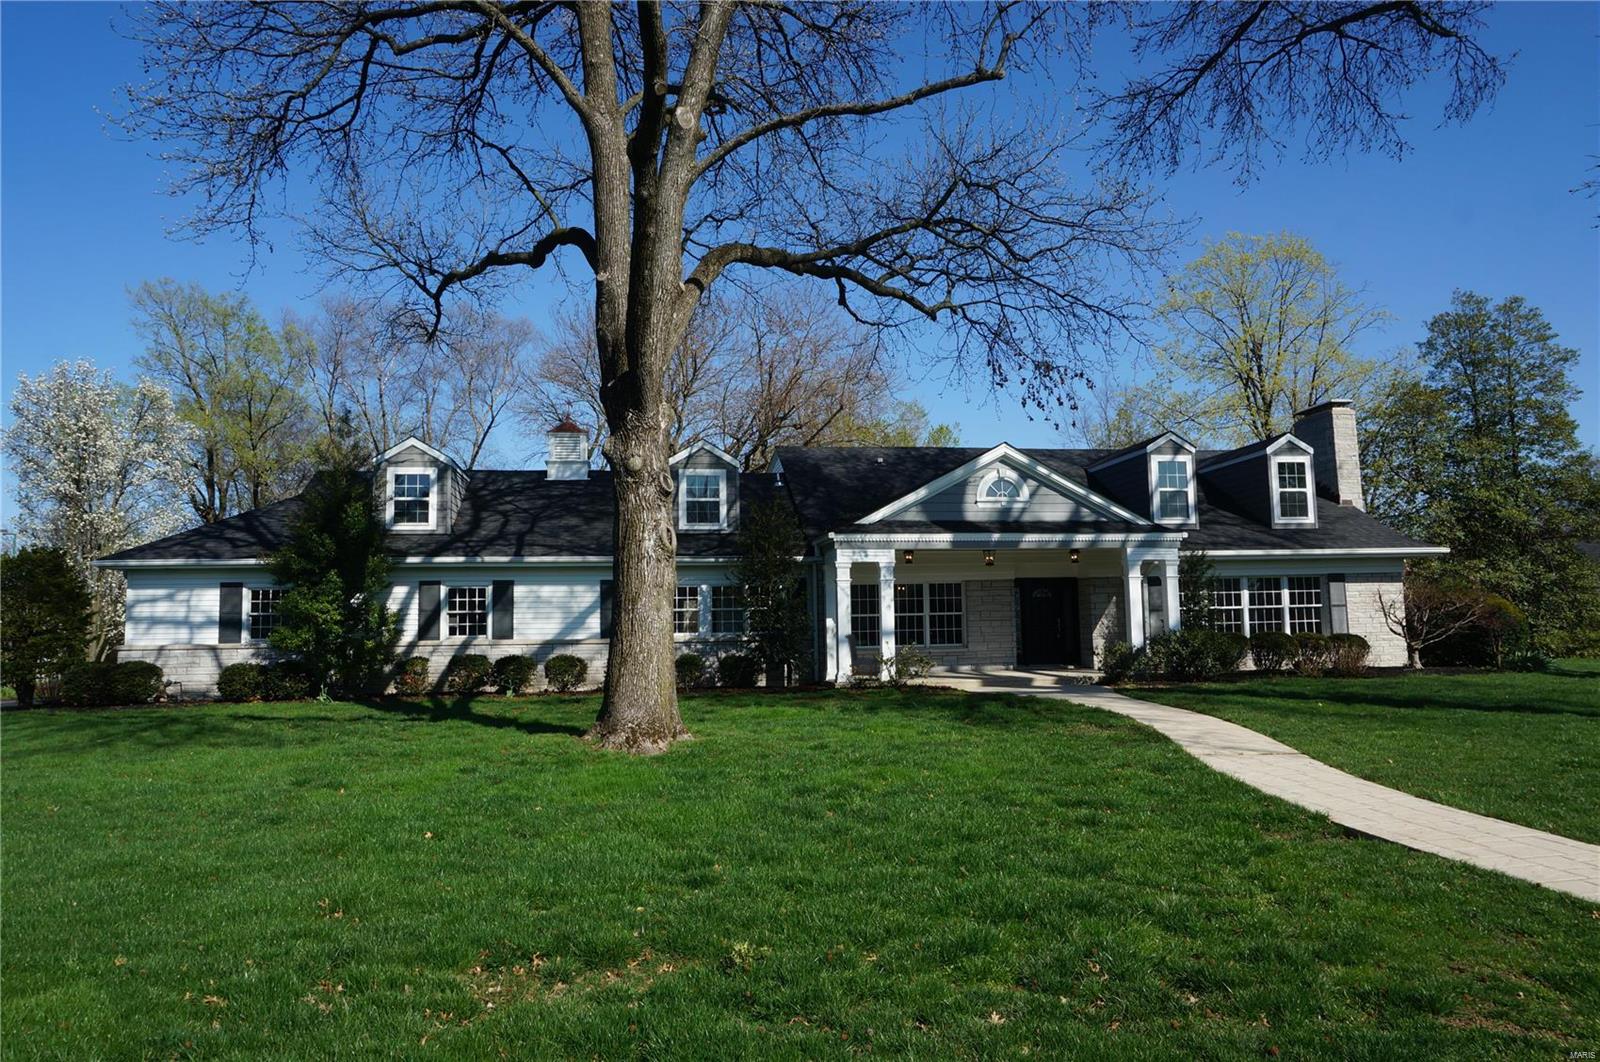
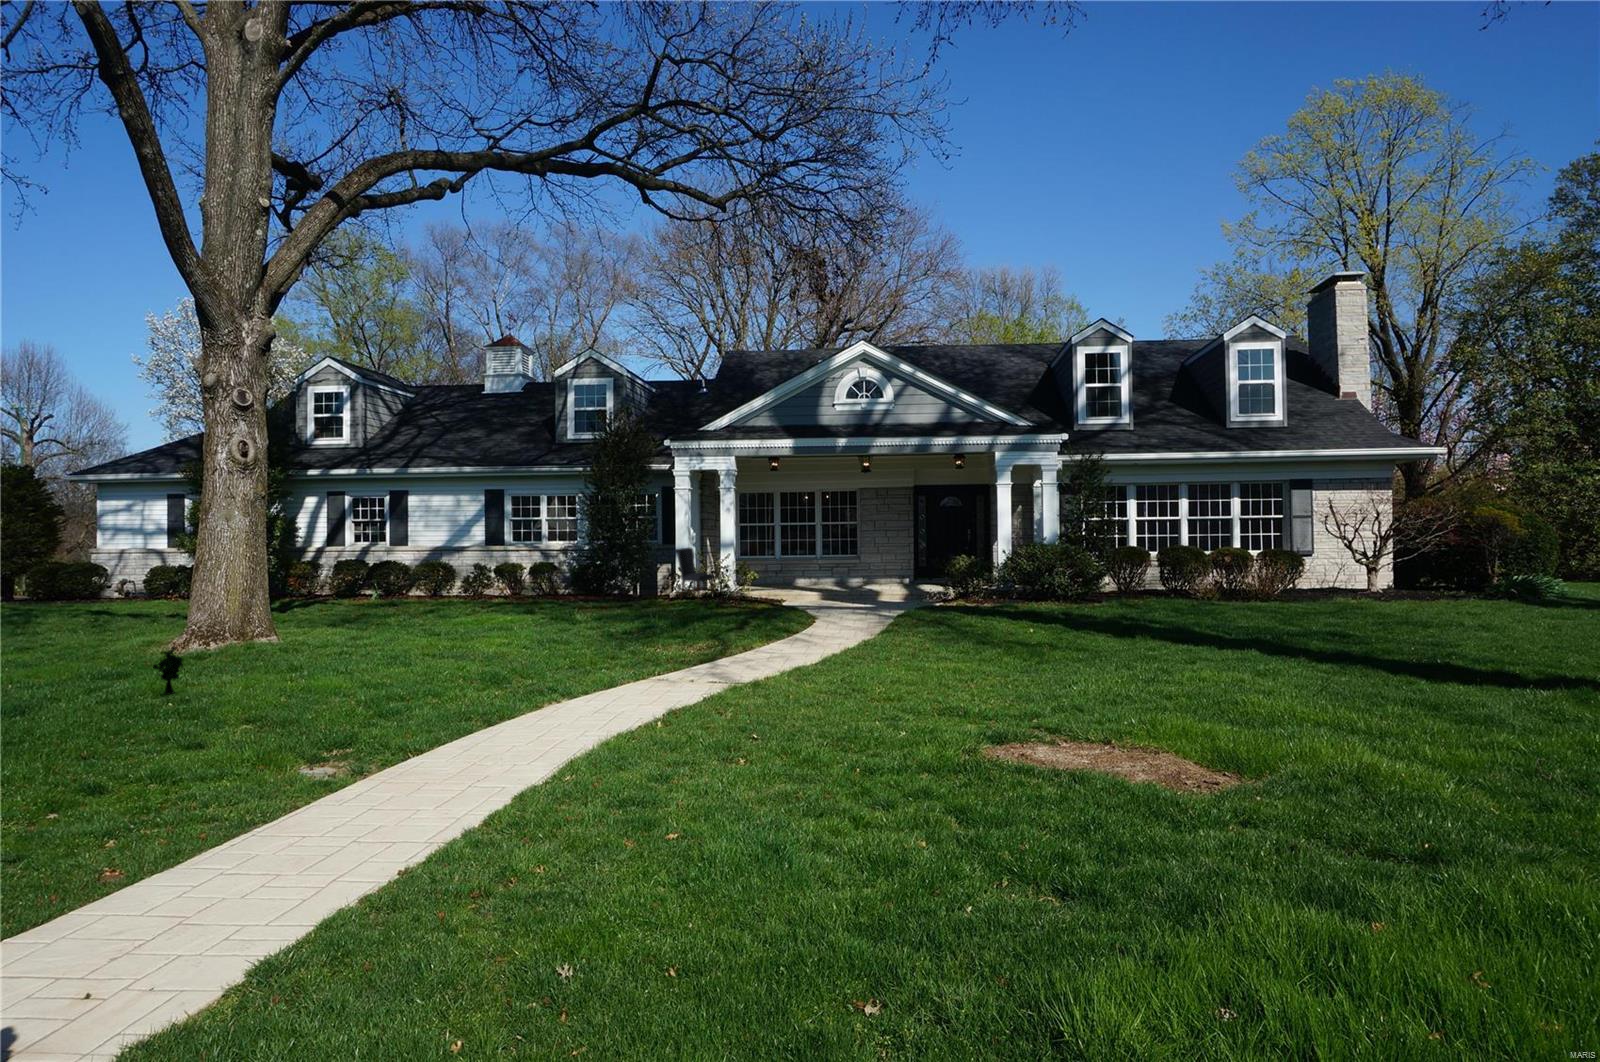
decorative plant: none [663,713,688,759] -> present [153,647,185,695]

